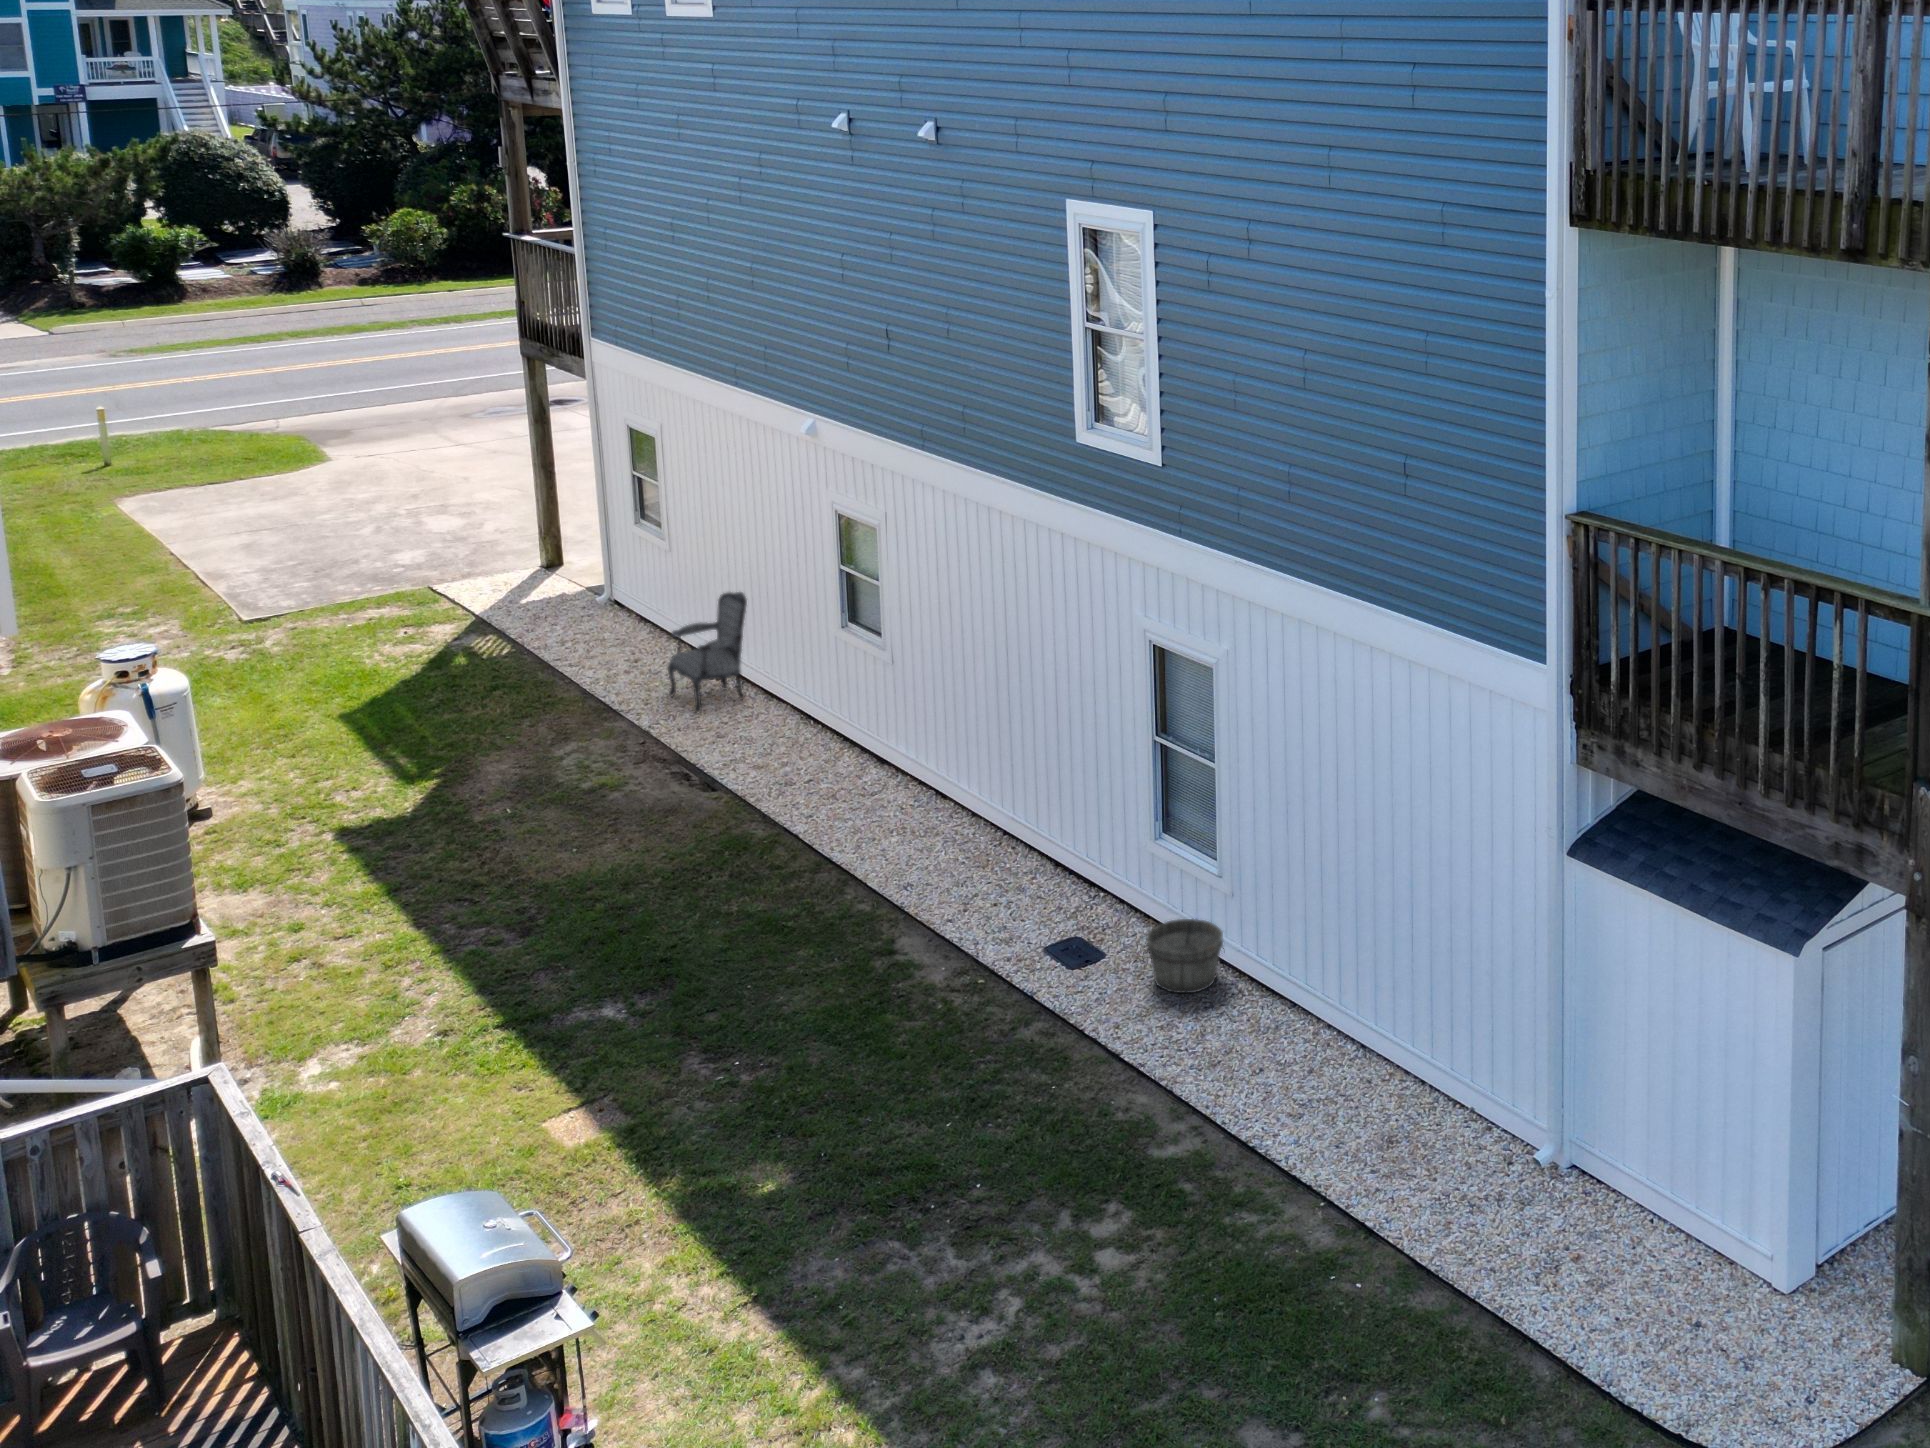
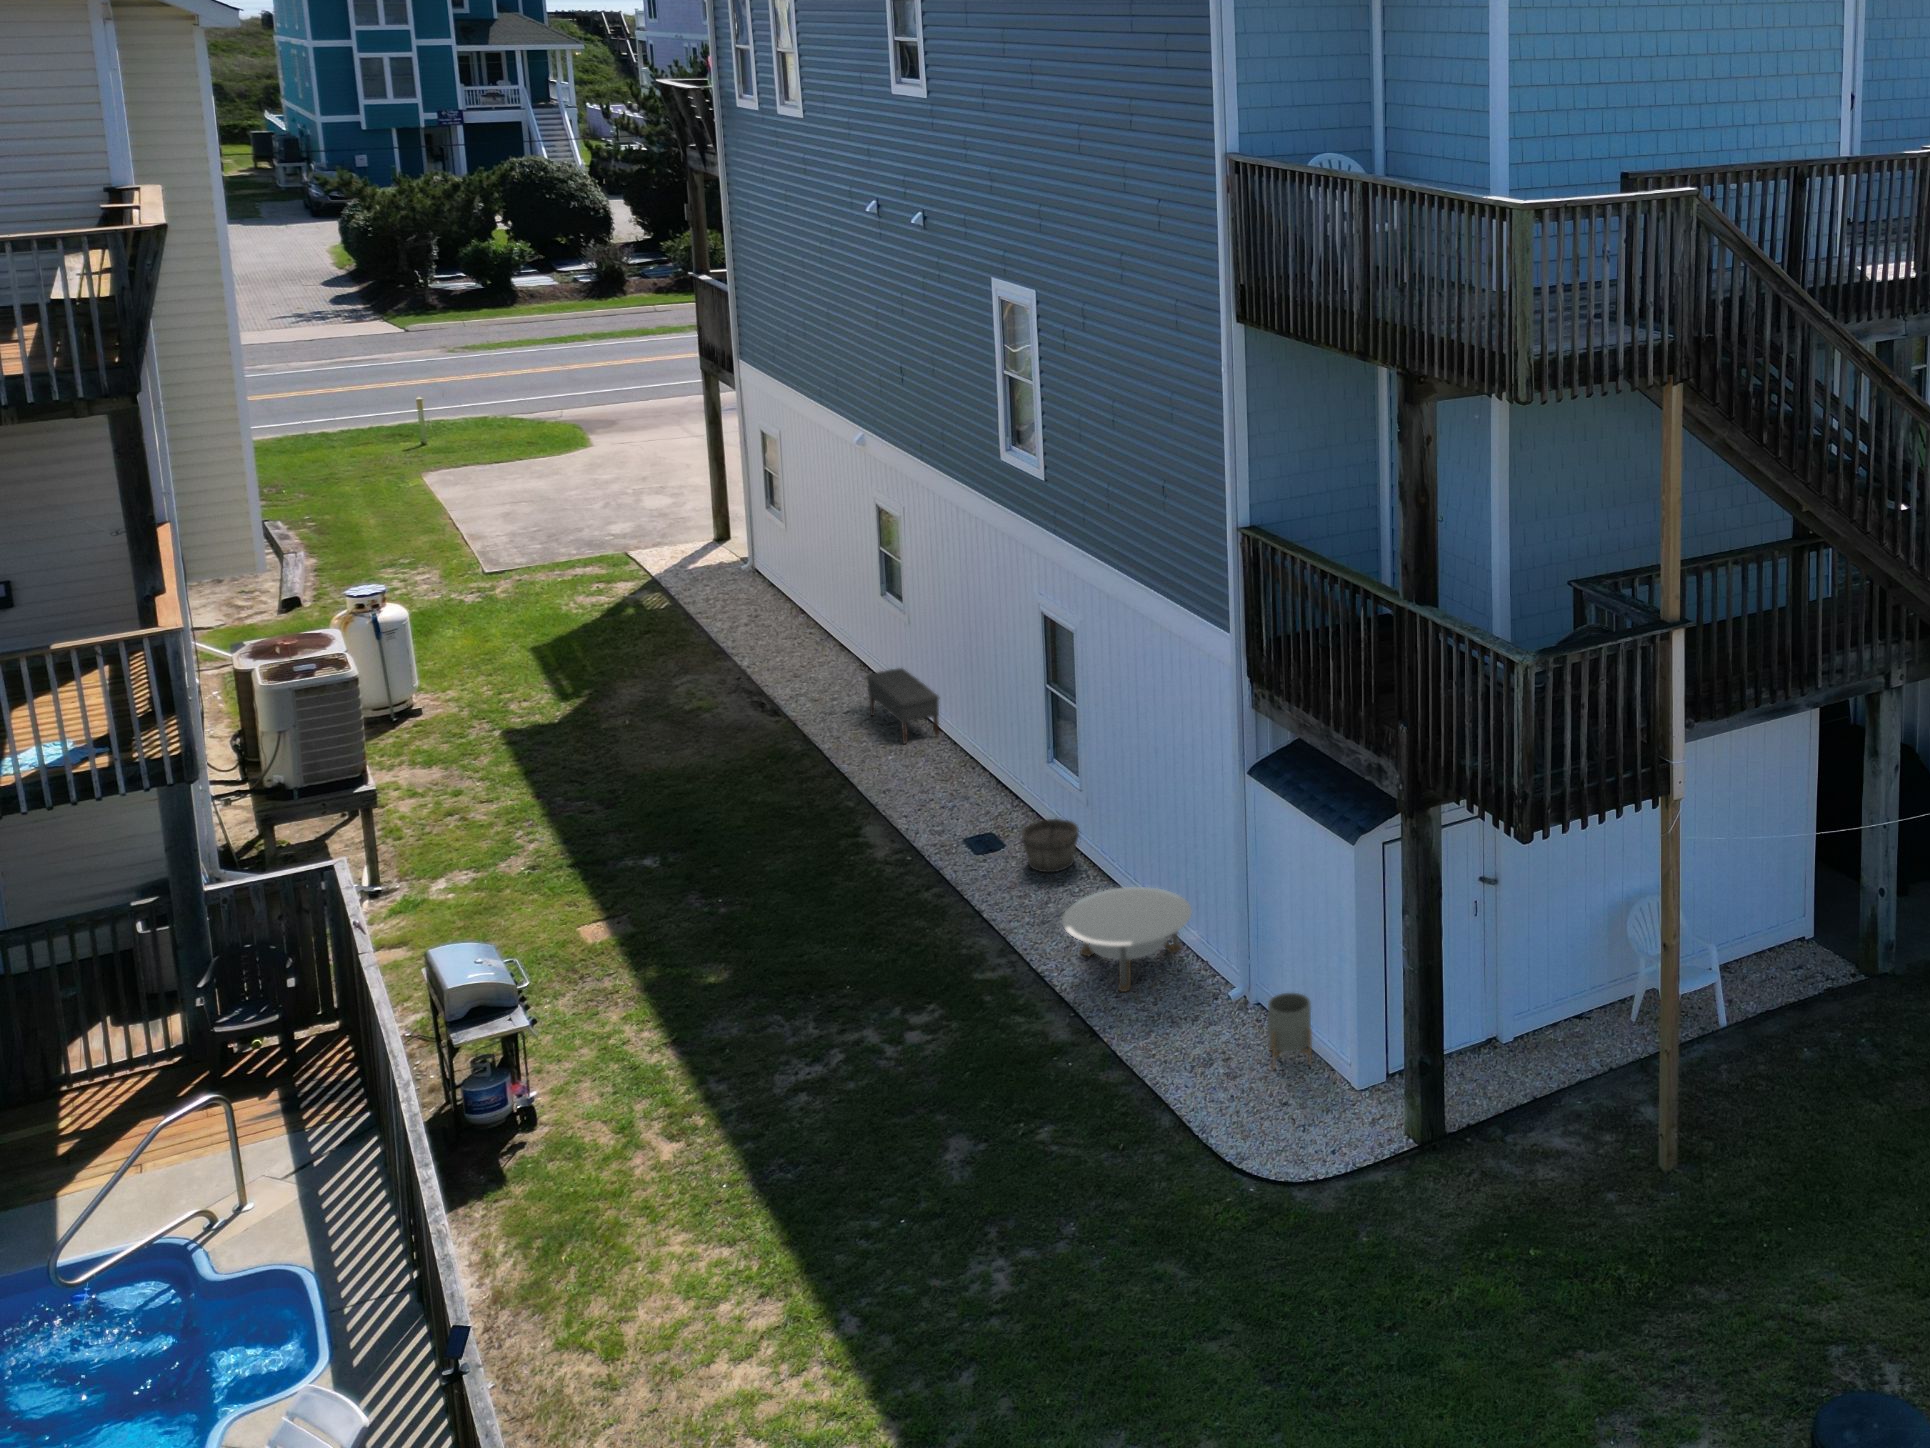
armchair: present [668,592,747,713] -> none [768,563,826,656]
bench: none [841,724,953,825] -> present [867,668,939,744]
round table: none [1276,1011,1453,1165] -> present [1062,887,1192,992]
planter: none [1626,1156,1700,1269] -> present [1268,993,1312,1069]

